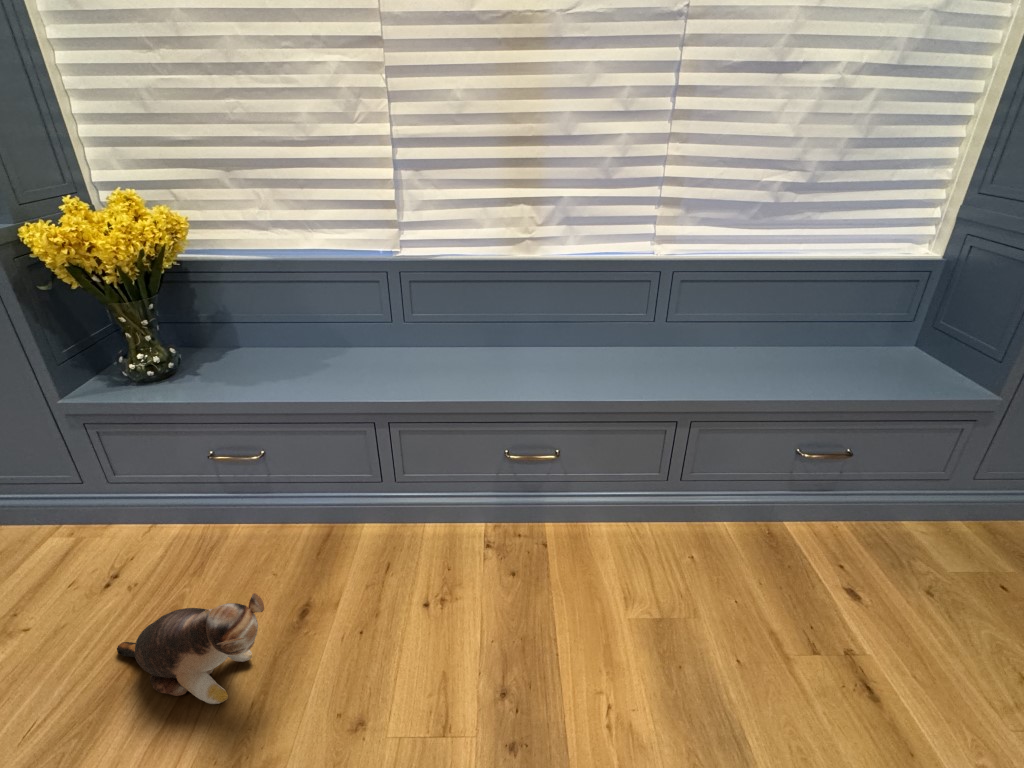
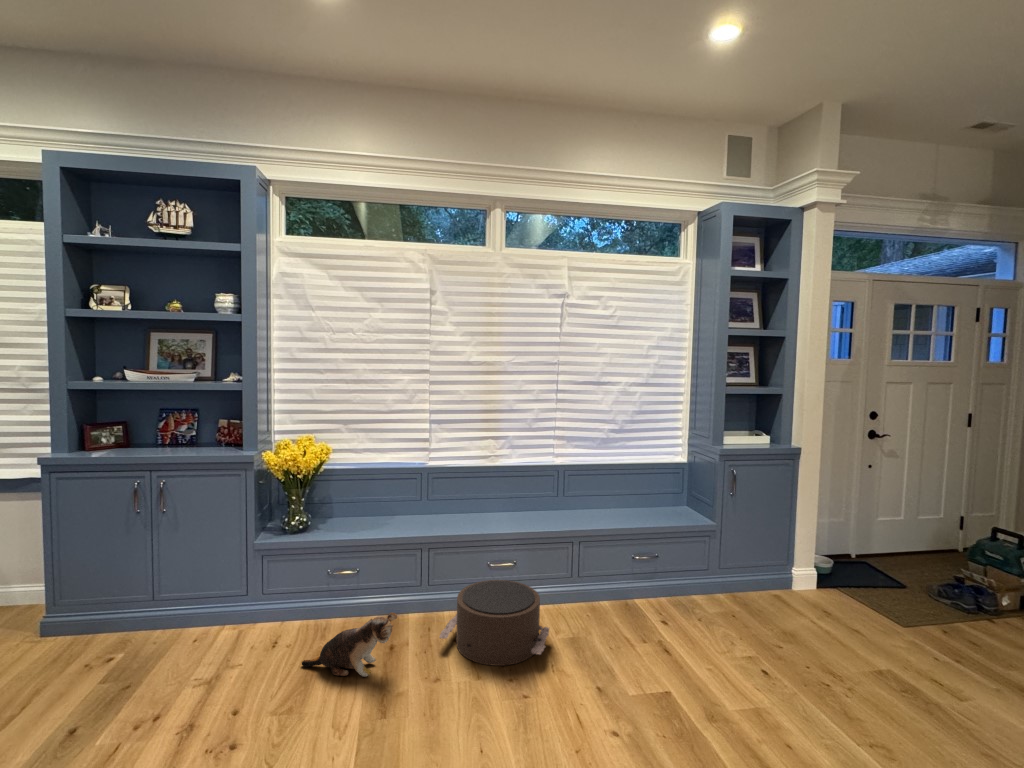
pouf: none [381,495,611,704] -> present [440,580,549,666]

